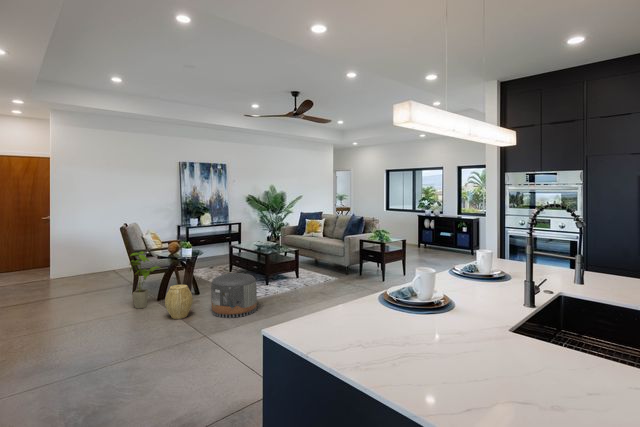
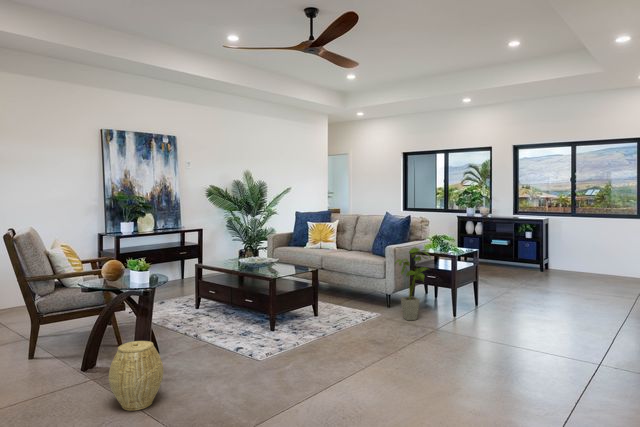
house plant: present [130,252,160,308] -> present [395,248,431,320]
pouf: present [211,273,257,318] -> none [197,314,280,402]

